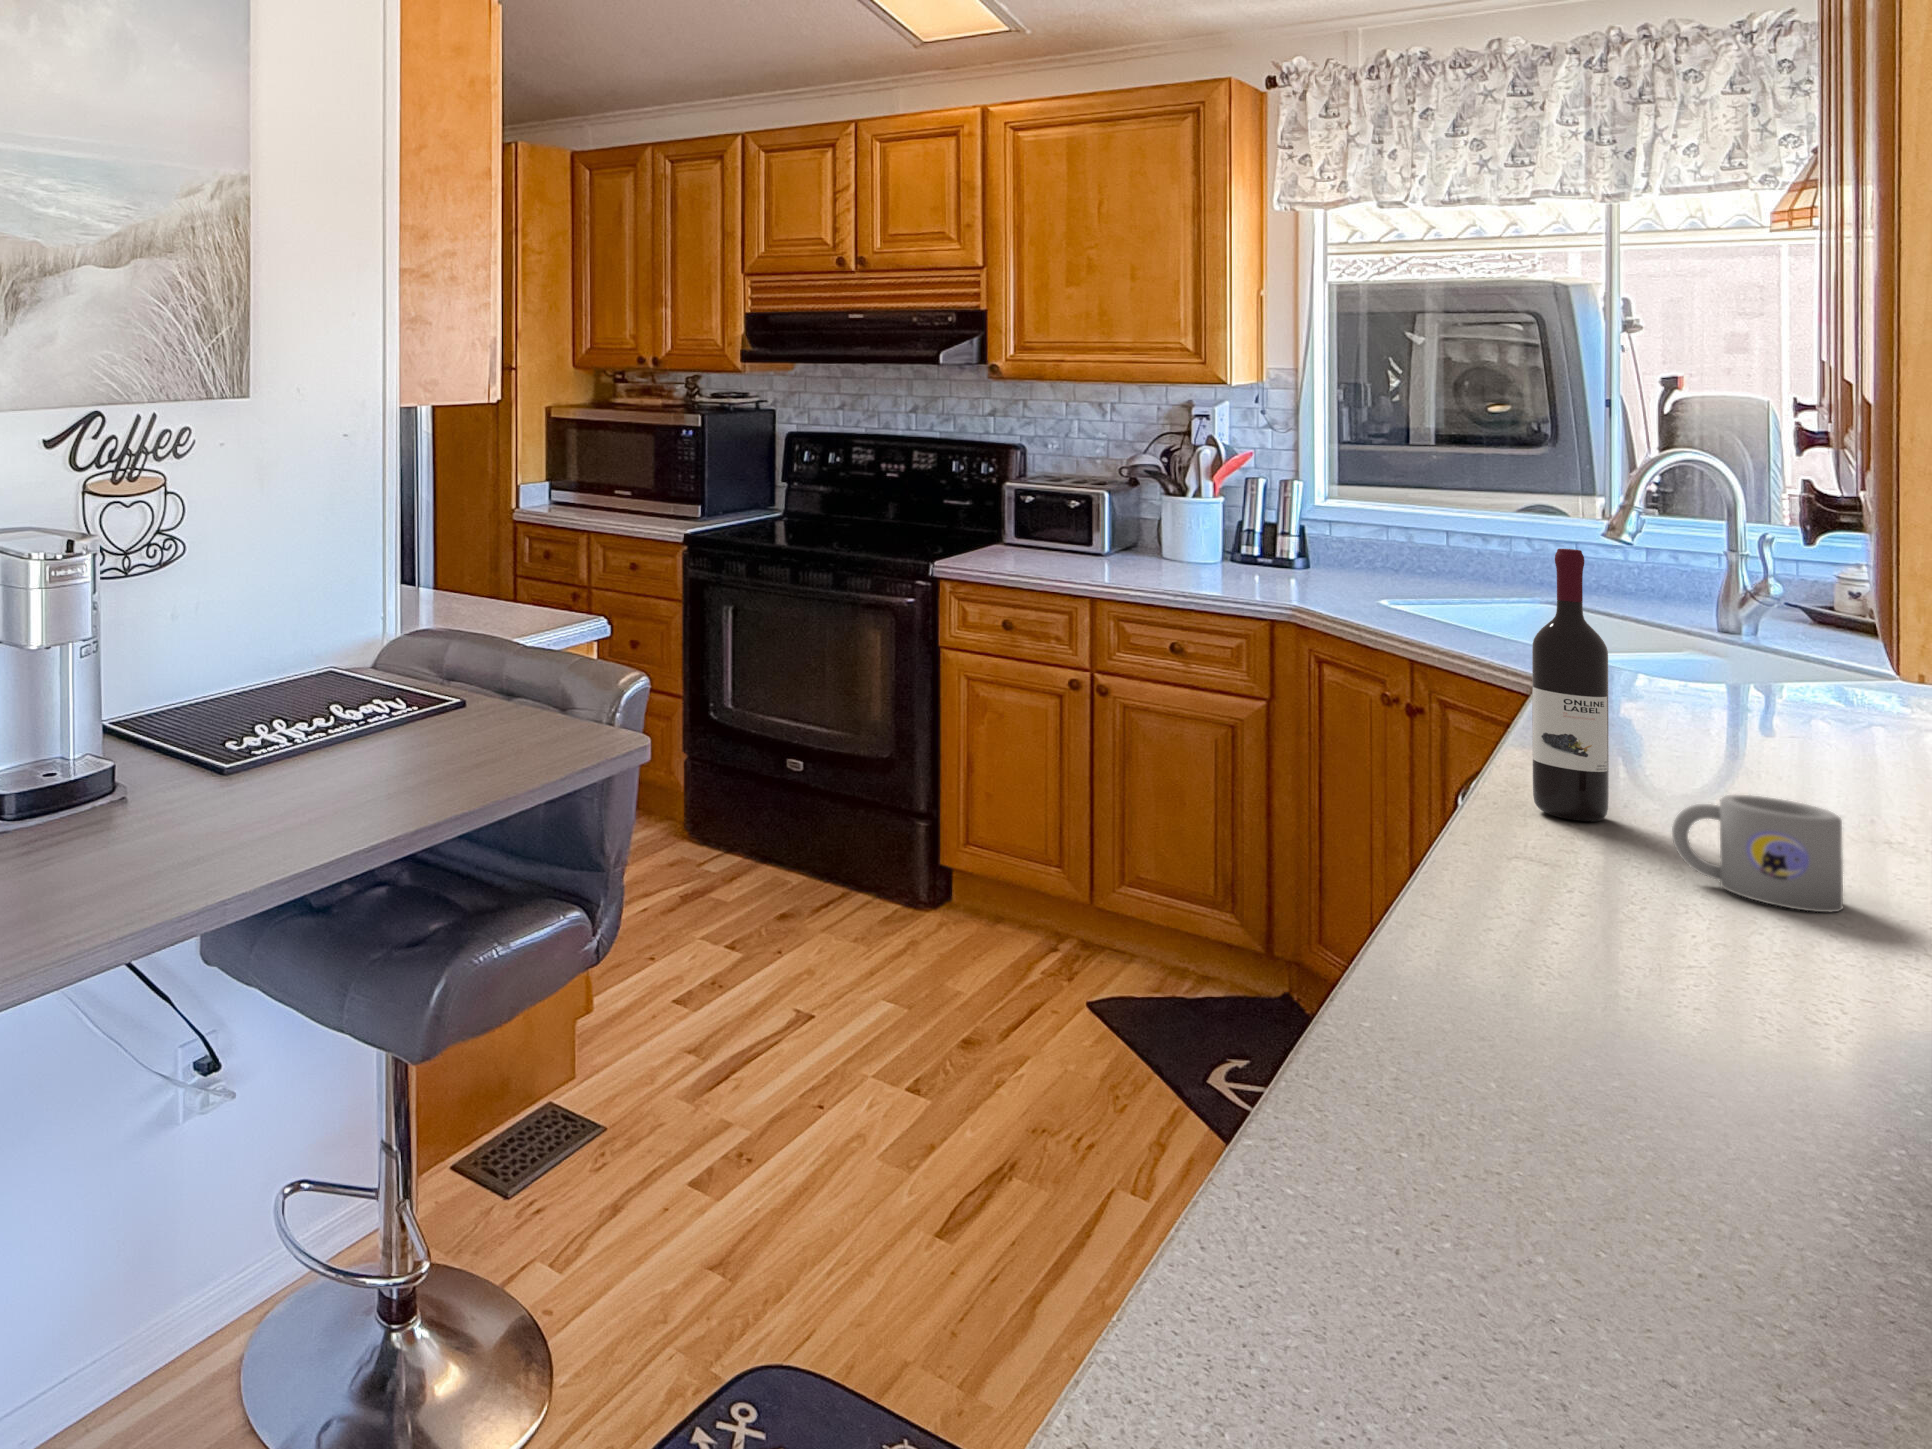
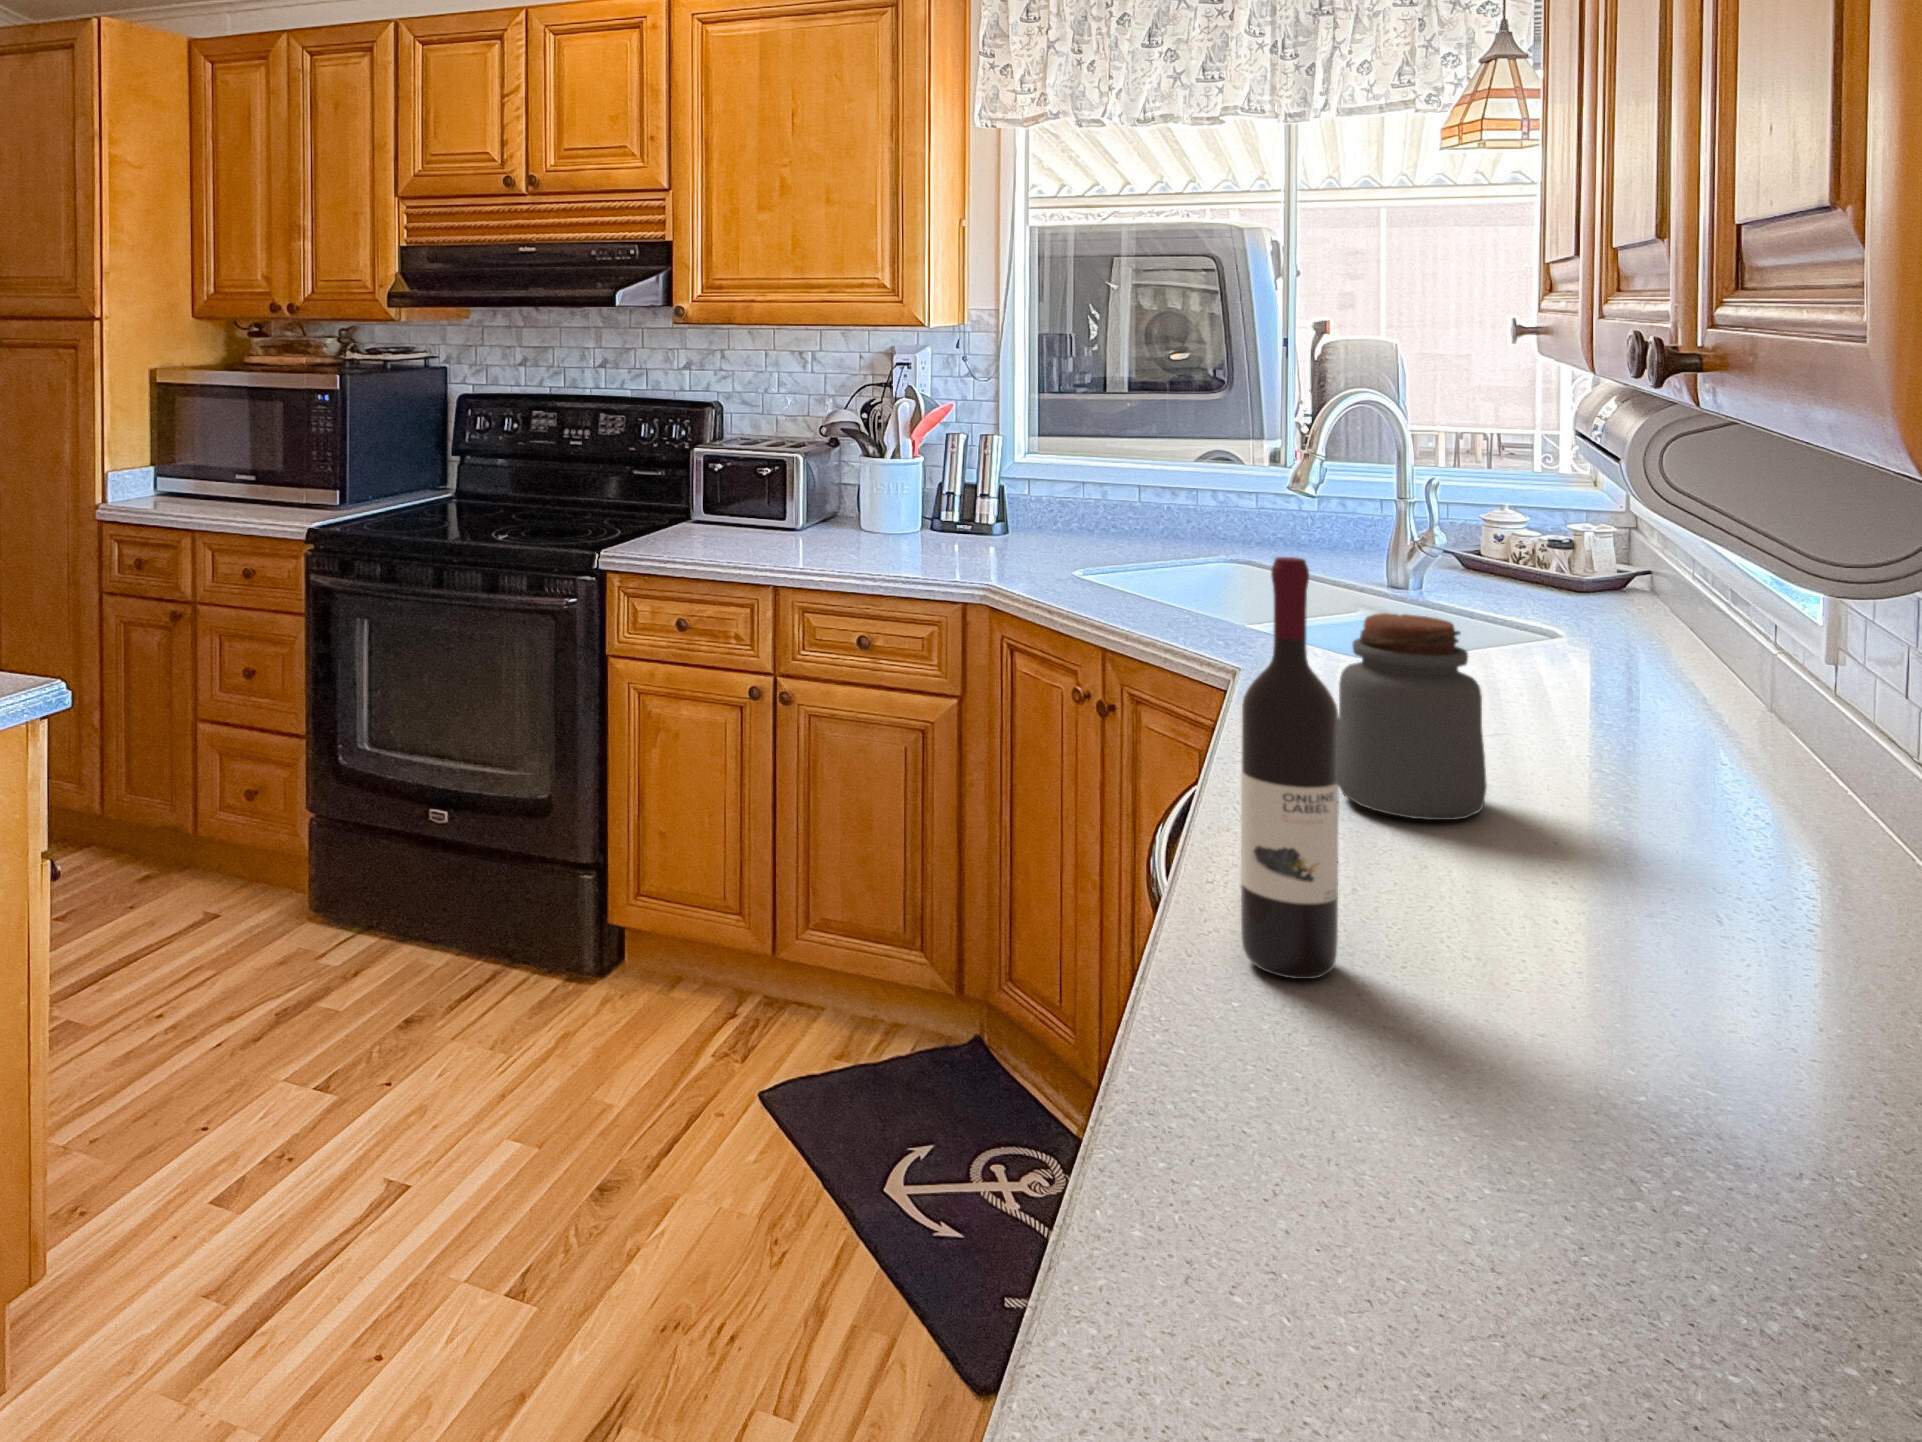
jar: none [1625,613,1764,766] -> present [1338,613,1487,820]
mug: present [1672,795,1843,912] -> none [1443,972,1685,1194]

